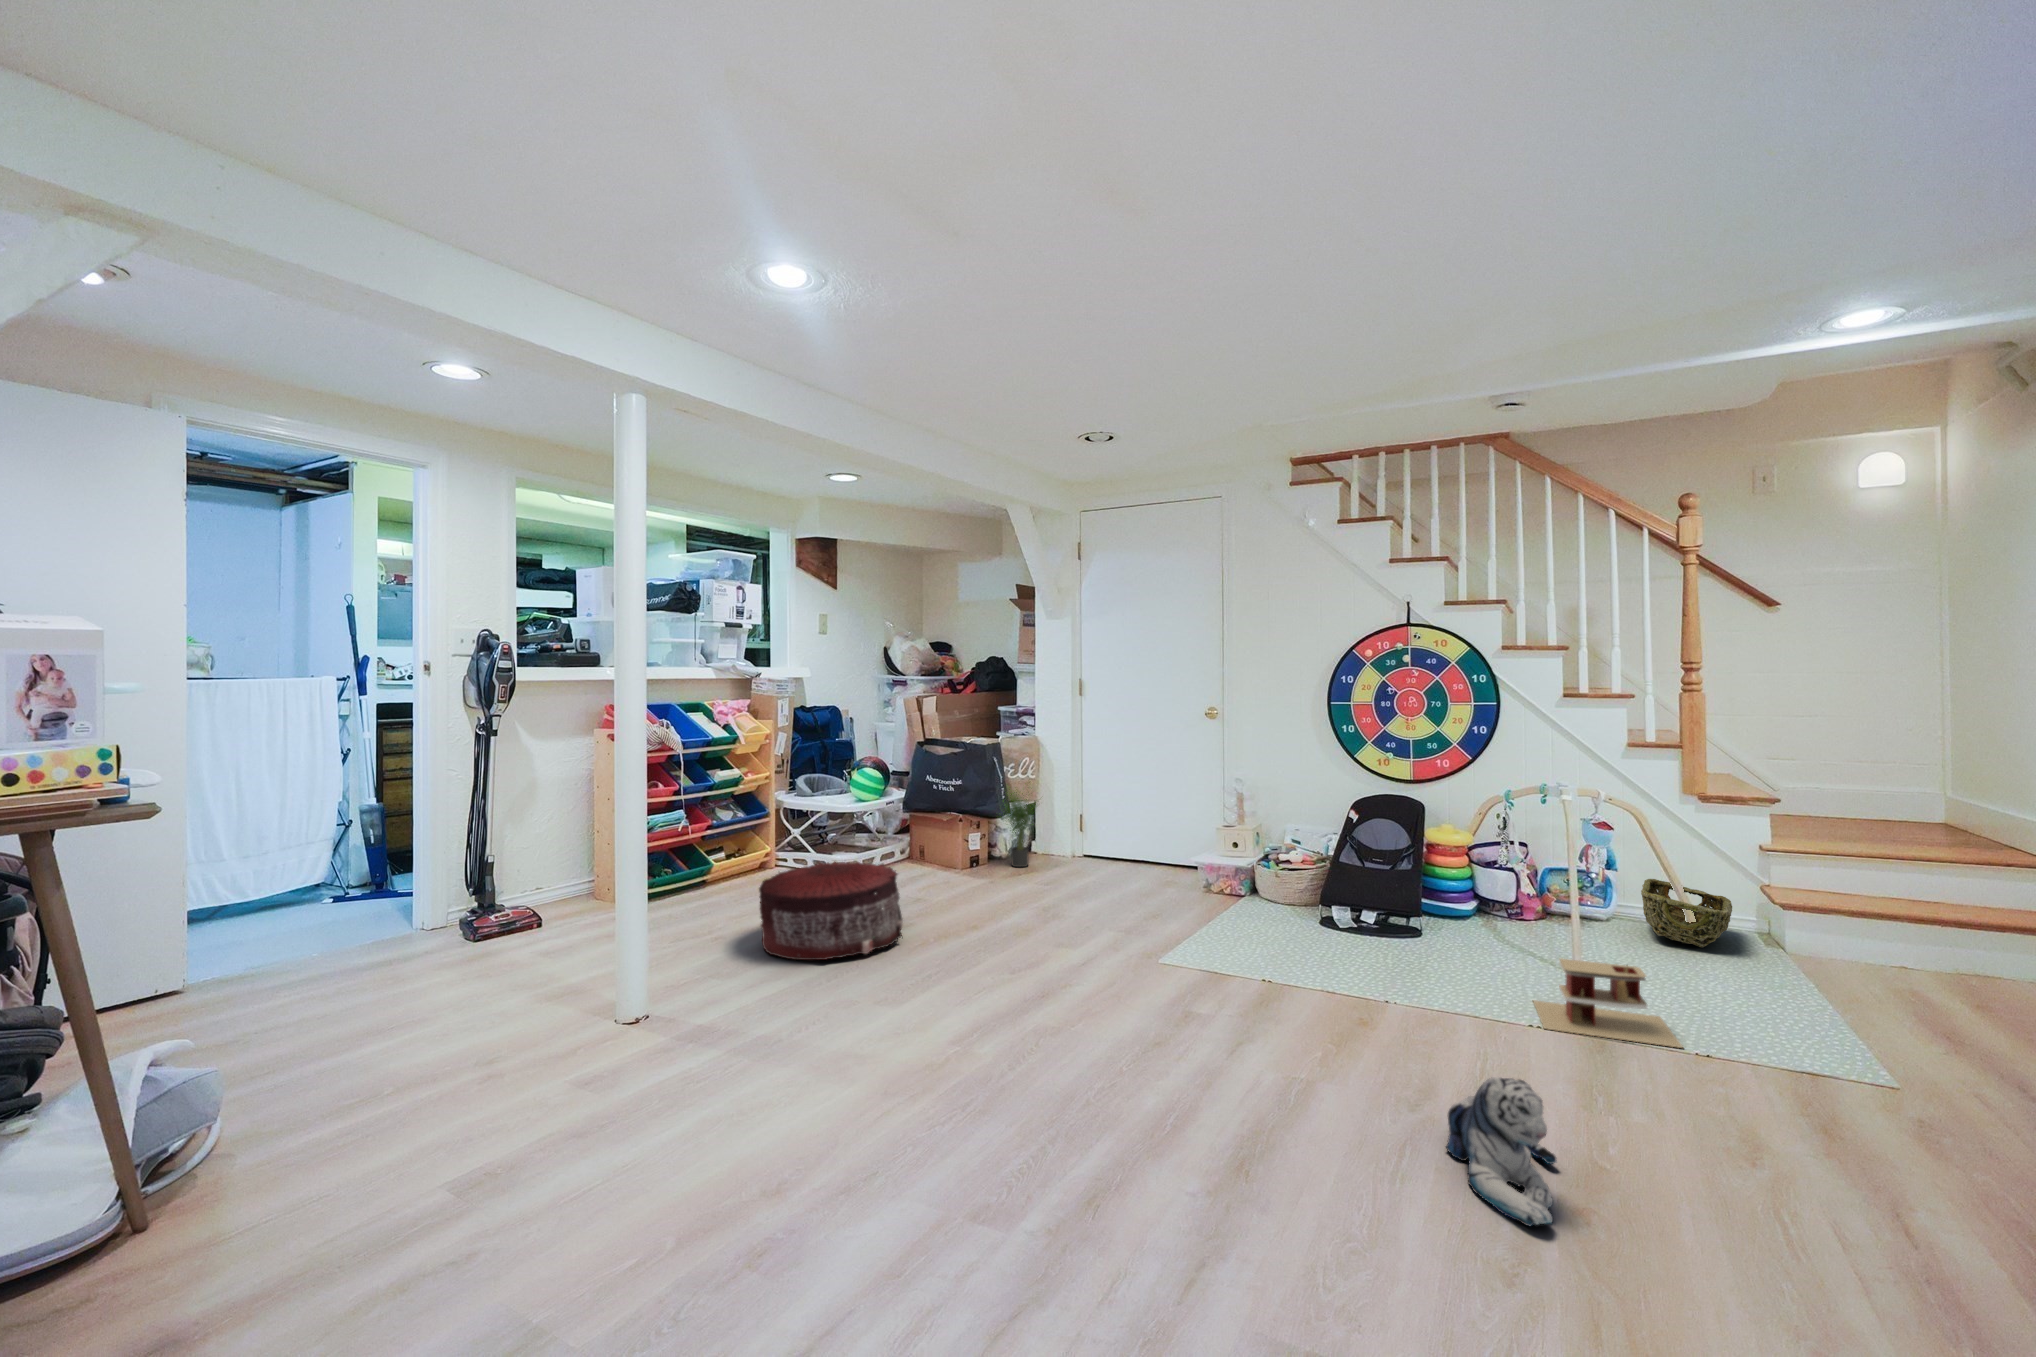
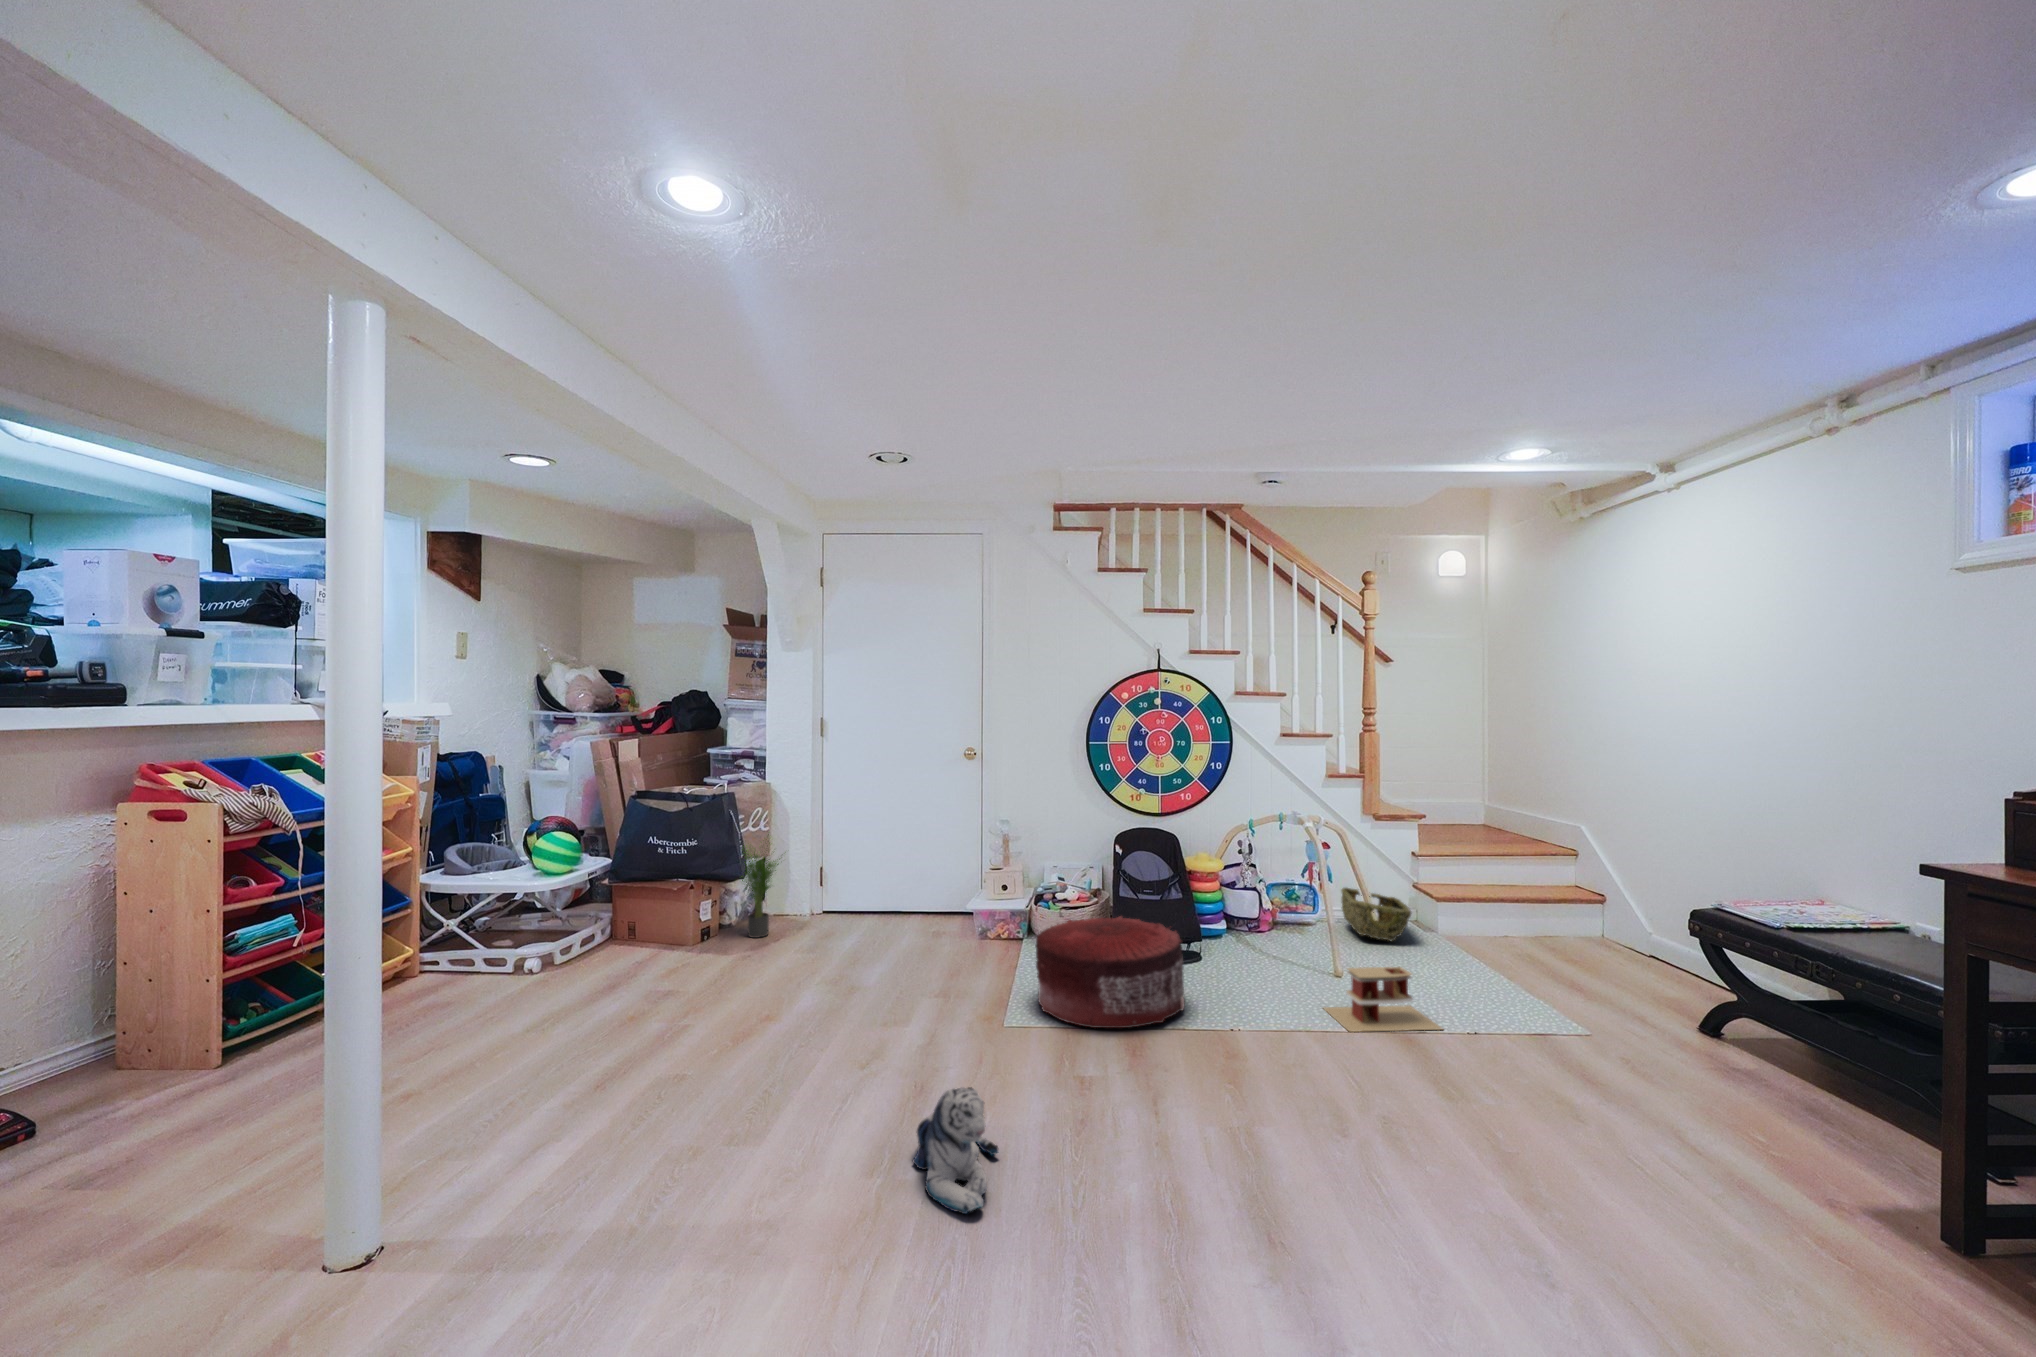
pouf: present [759,861,903,960] -> present [1036,916,1184,1028]
plush toy: present [1446,1077,1557,1226] -> present [913,1087,999,1214]

